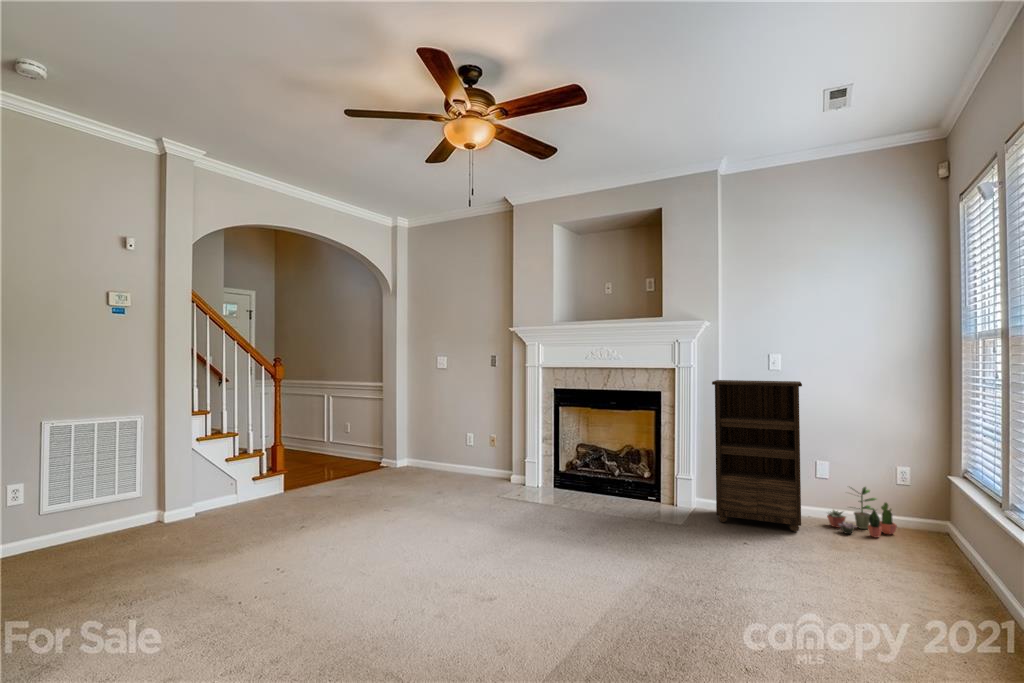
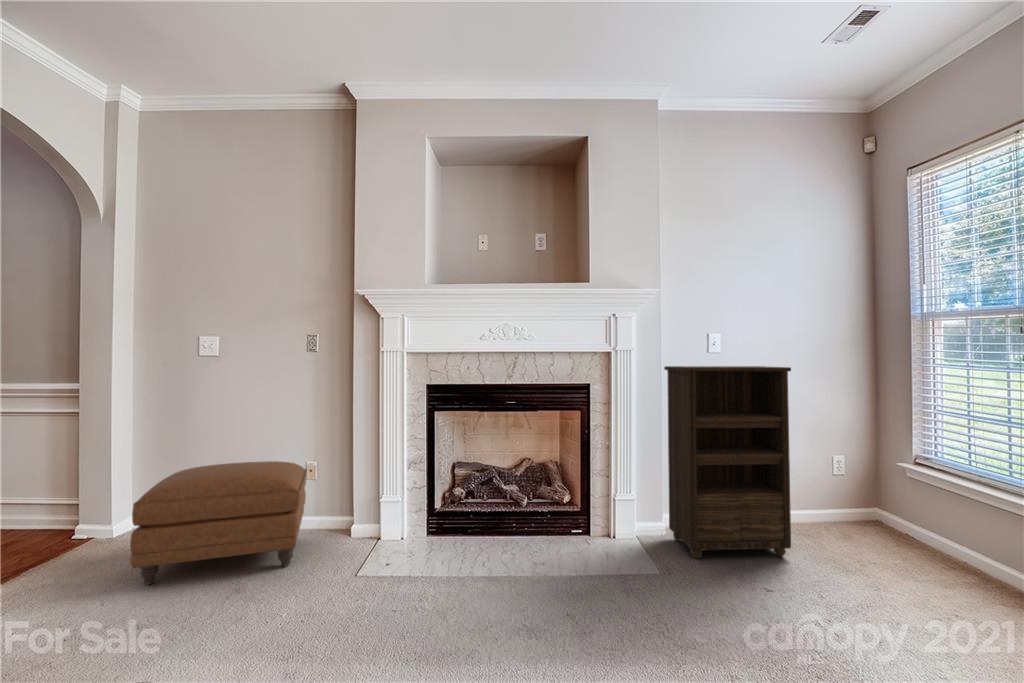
ottoman: none [400,431,488,489] -> present [130,461,307,585]
potted plant: present [827,487,897,537] -> none [784,486,857,547]

